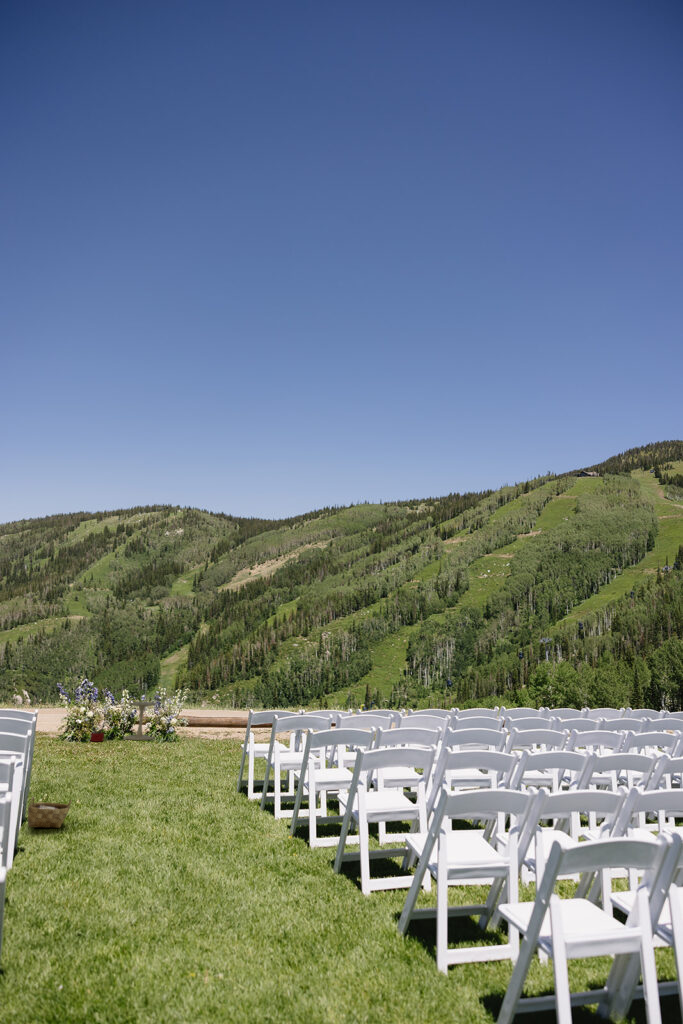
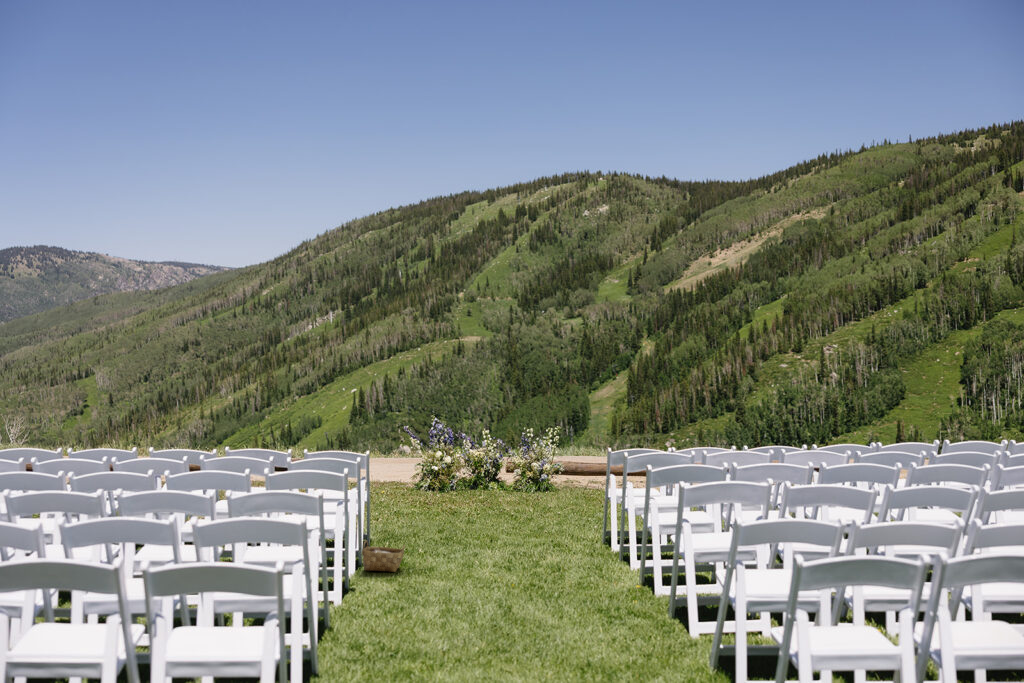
pedestal table: present [123,702,158,740] -> none [487,445,525,490]
decorative plant: present [89,715,117,742] -> none [436,454,478,491]

